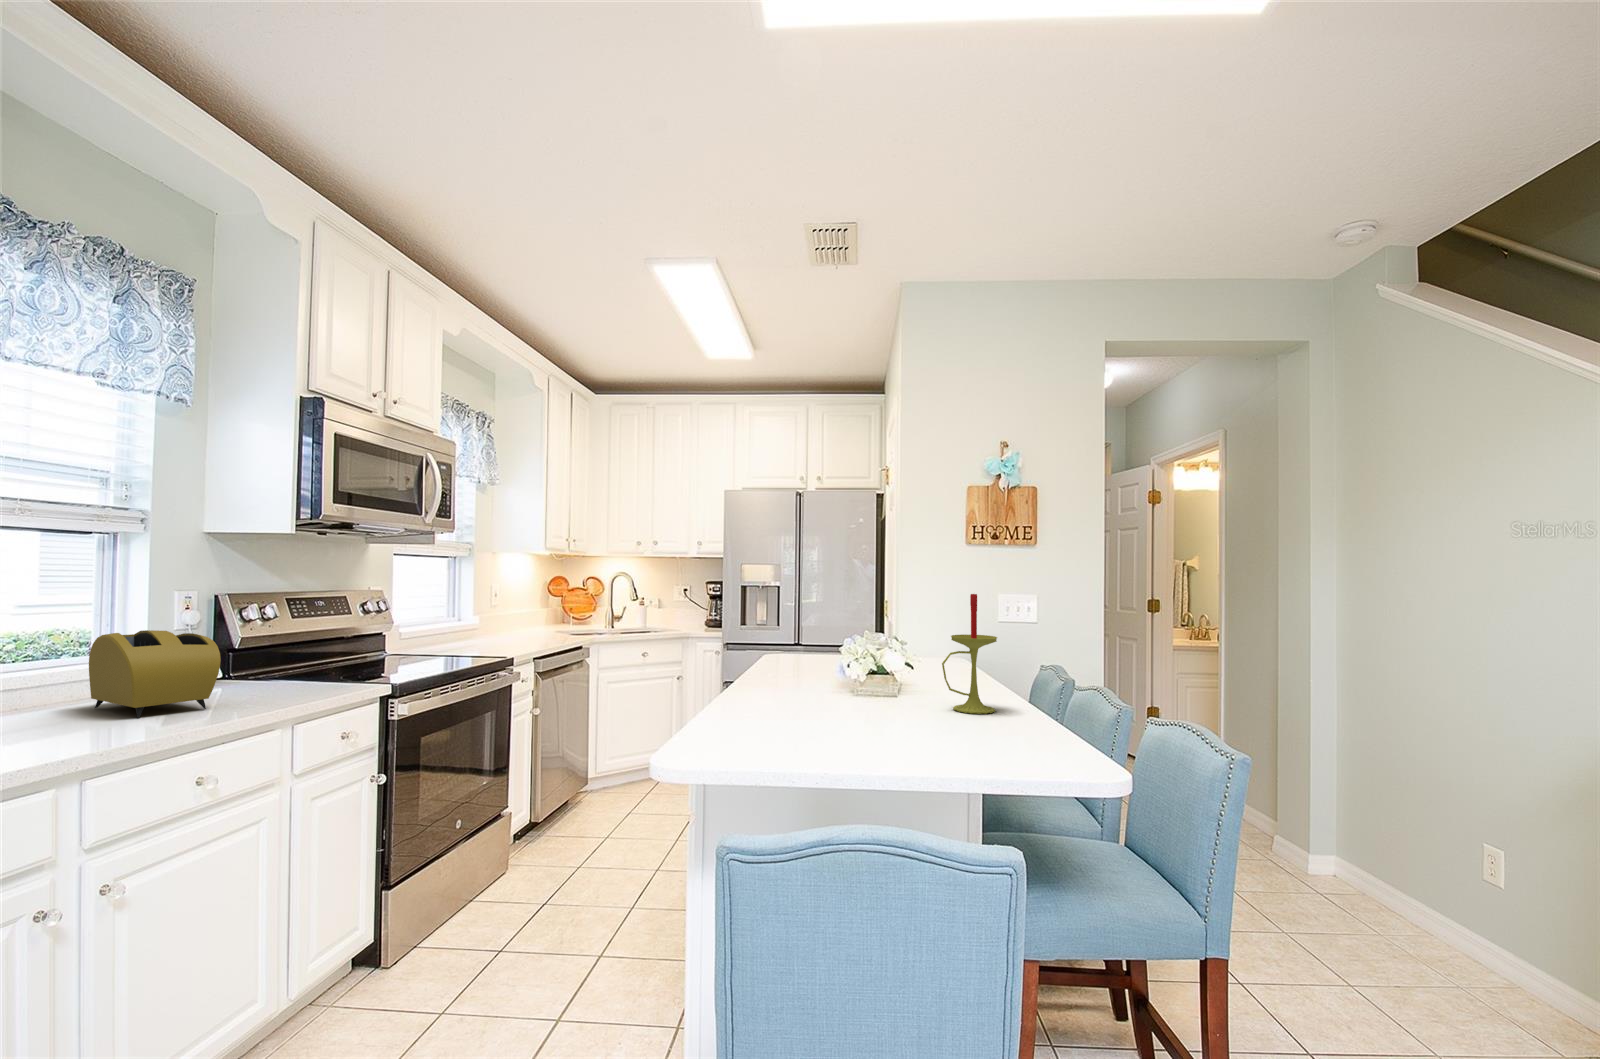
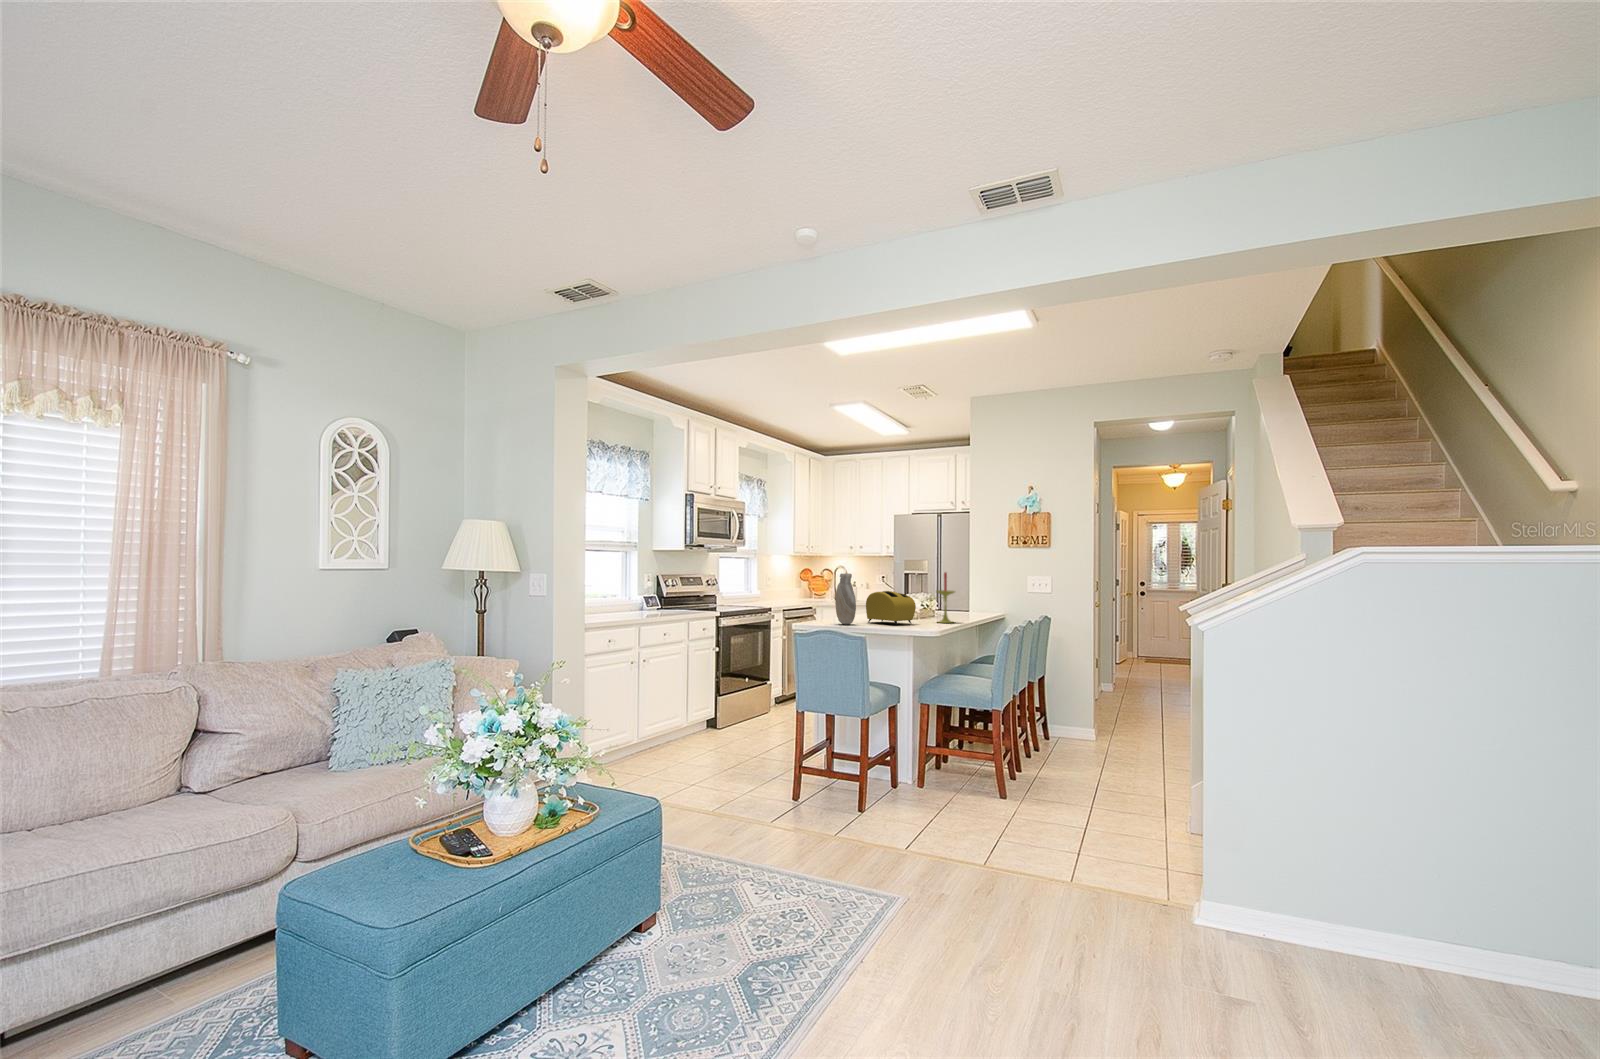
vase: none [755,602,810,748] -> present [835,573,856,624]
toaster: present [89,630,221,718] -> present [866,591,916,625]

